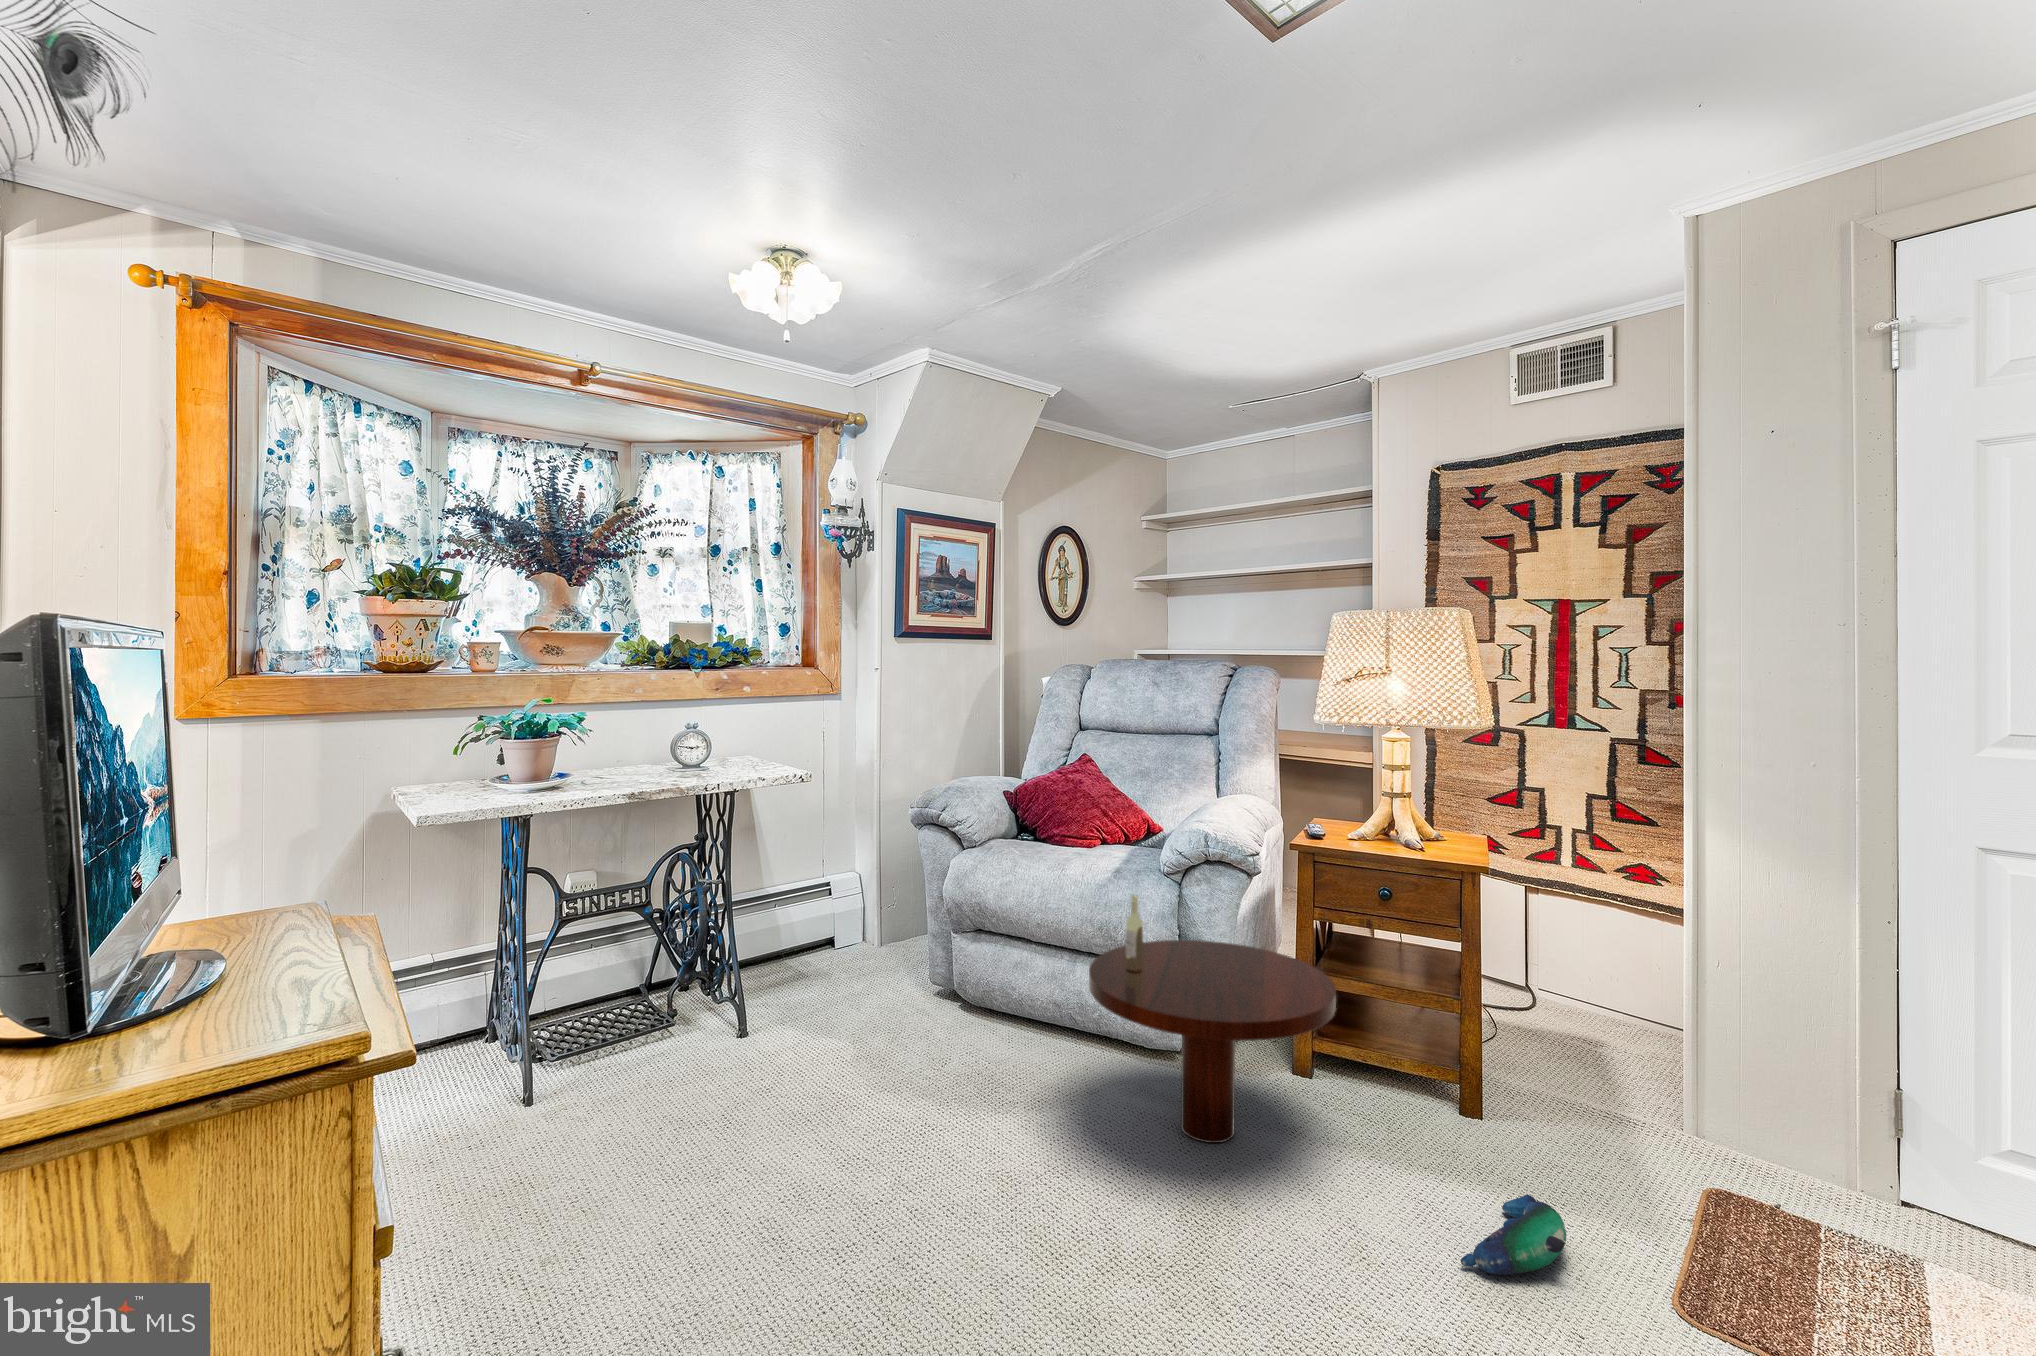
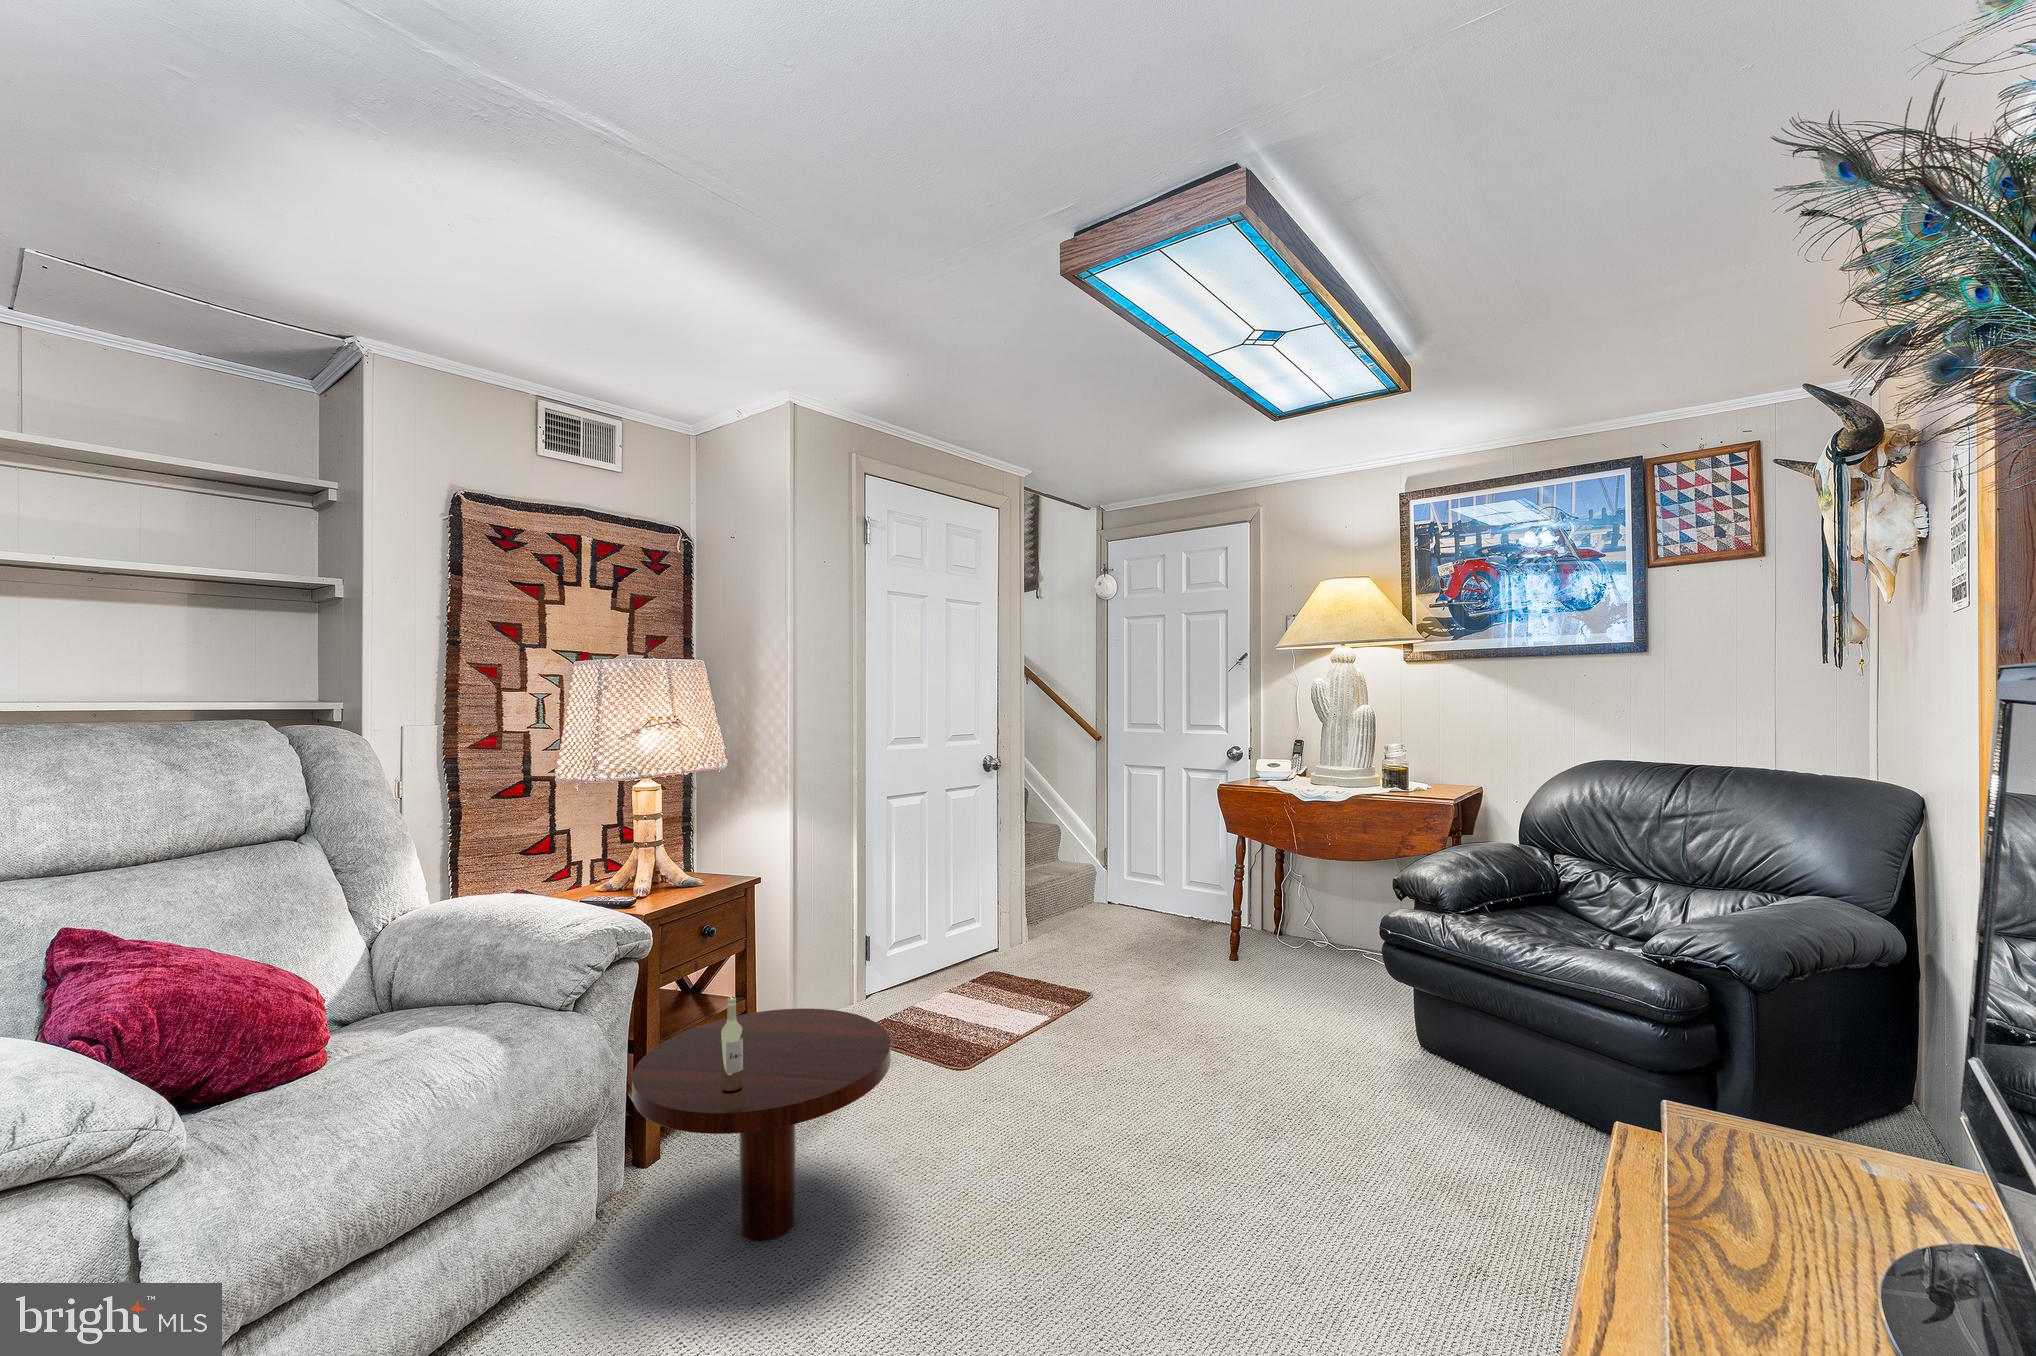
plush toy: present [1461,1194,1566,1276] -> none [911,1069,987,1126]

